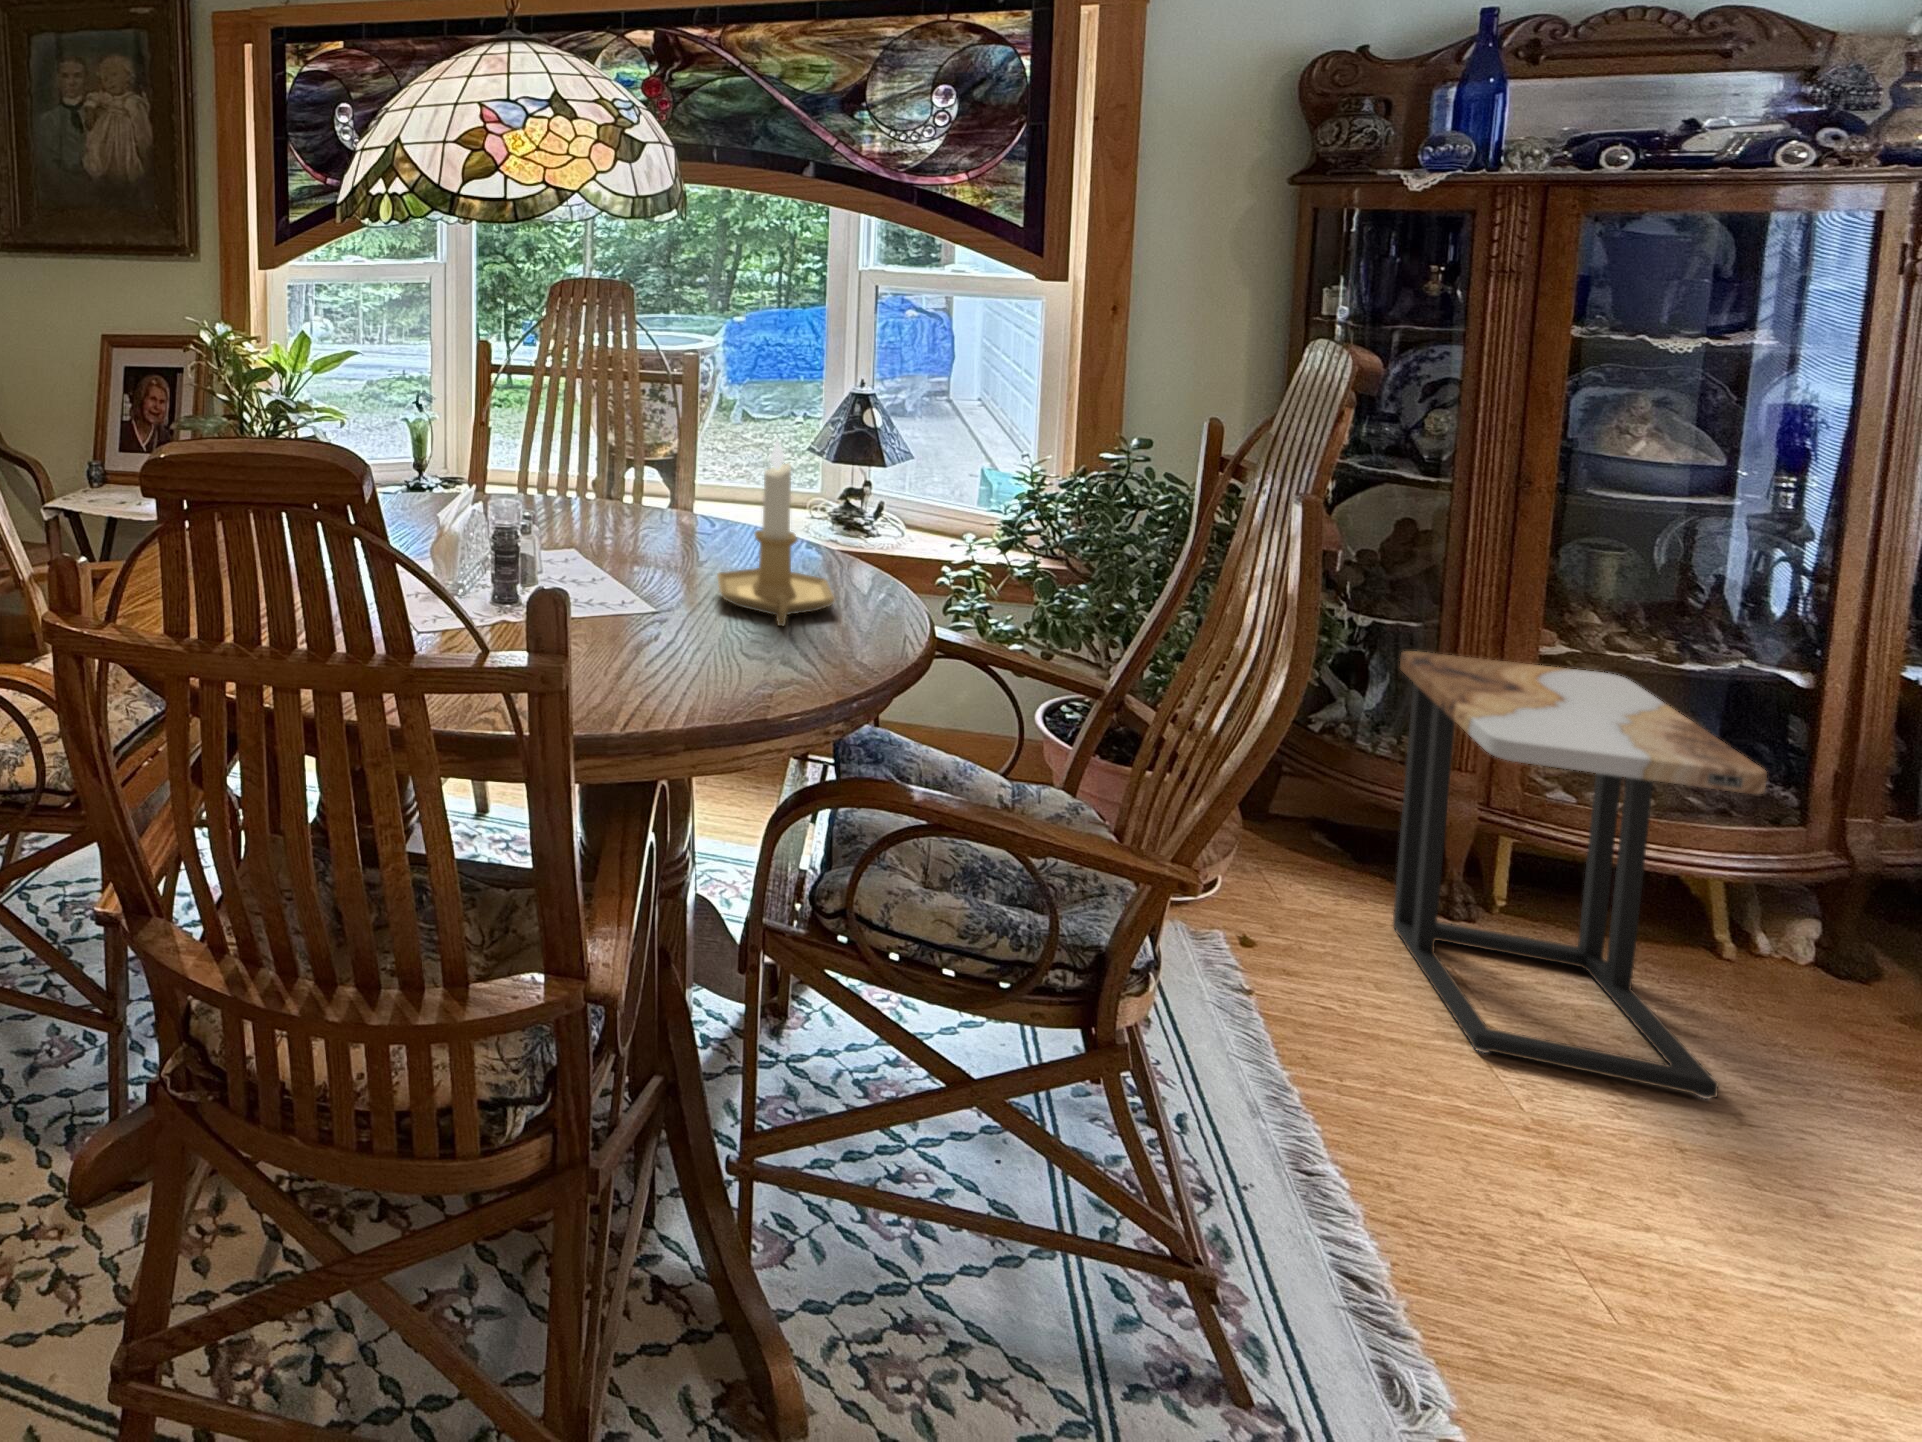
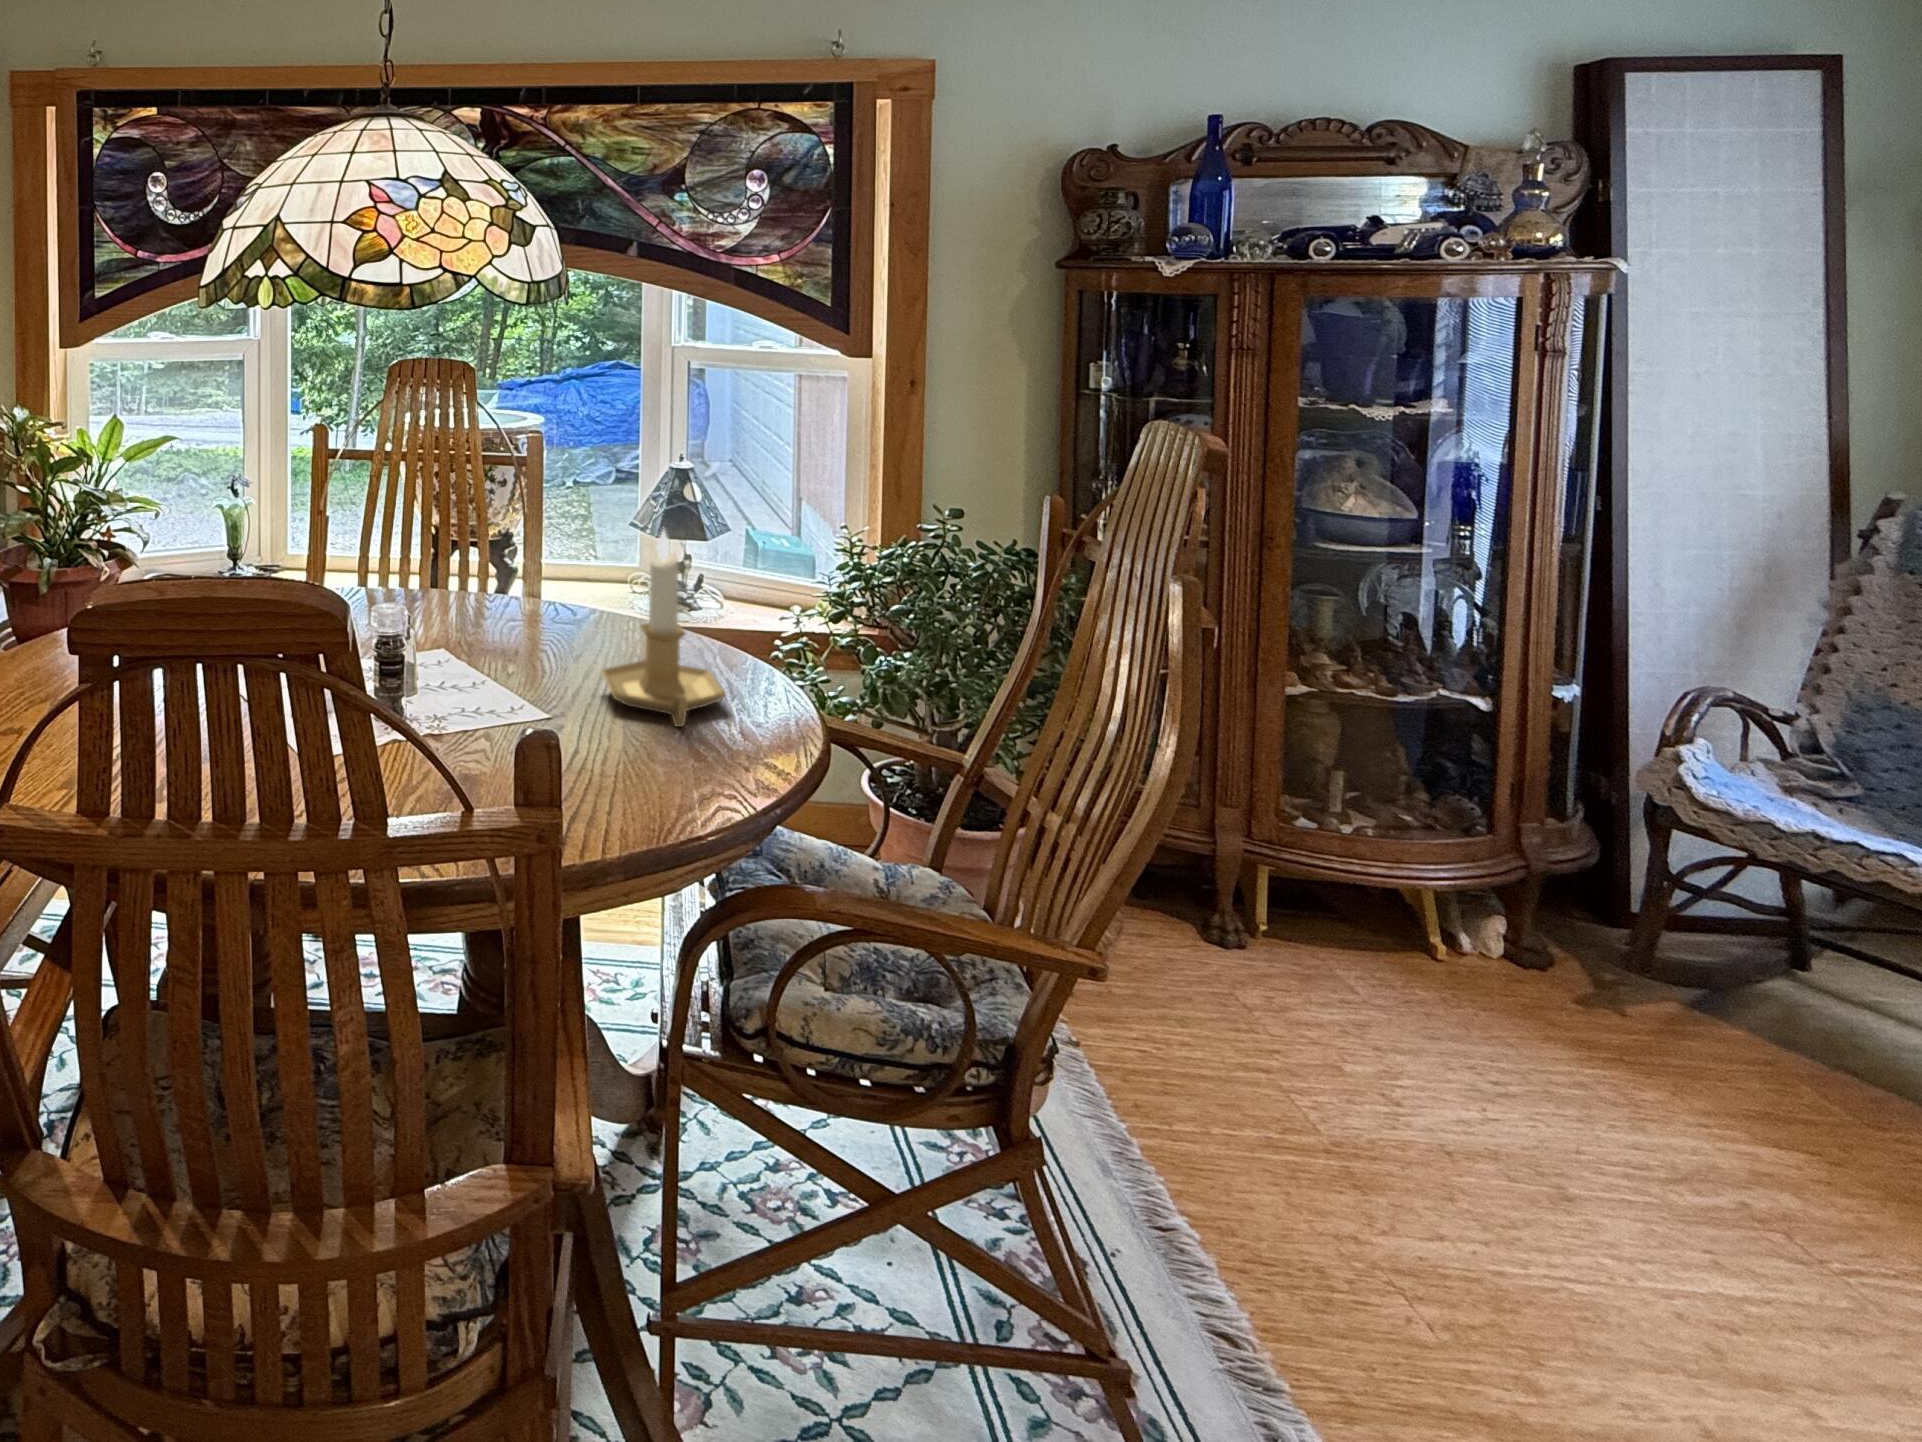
side table: present [1393,651,1767,1099] -> none [1172,695,1487,1097]

